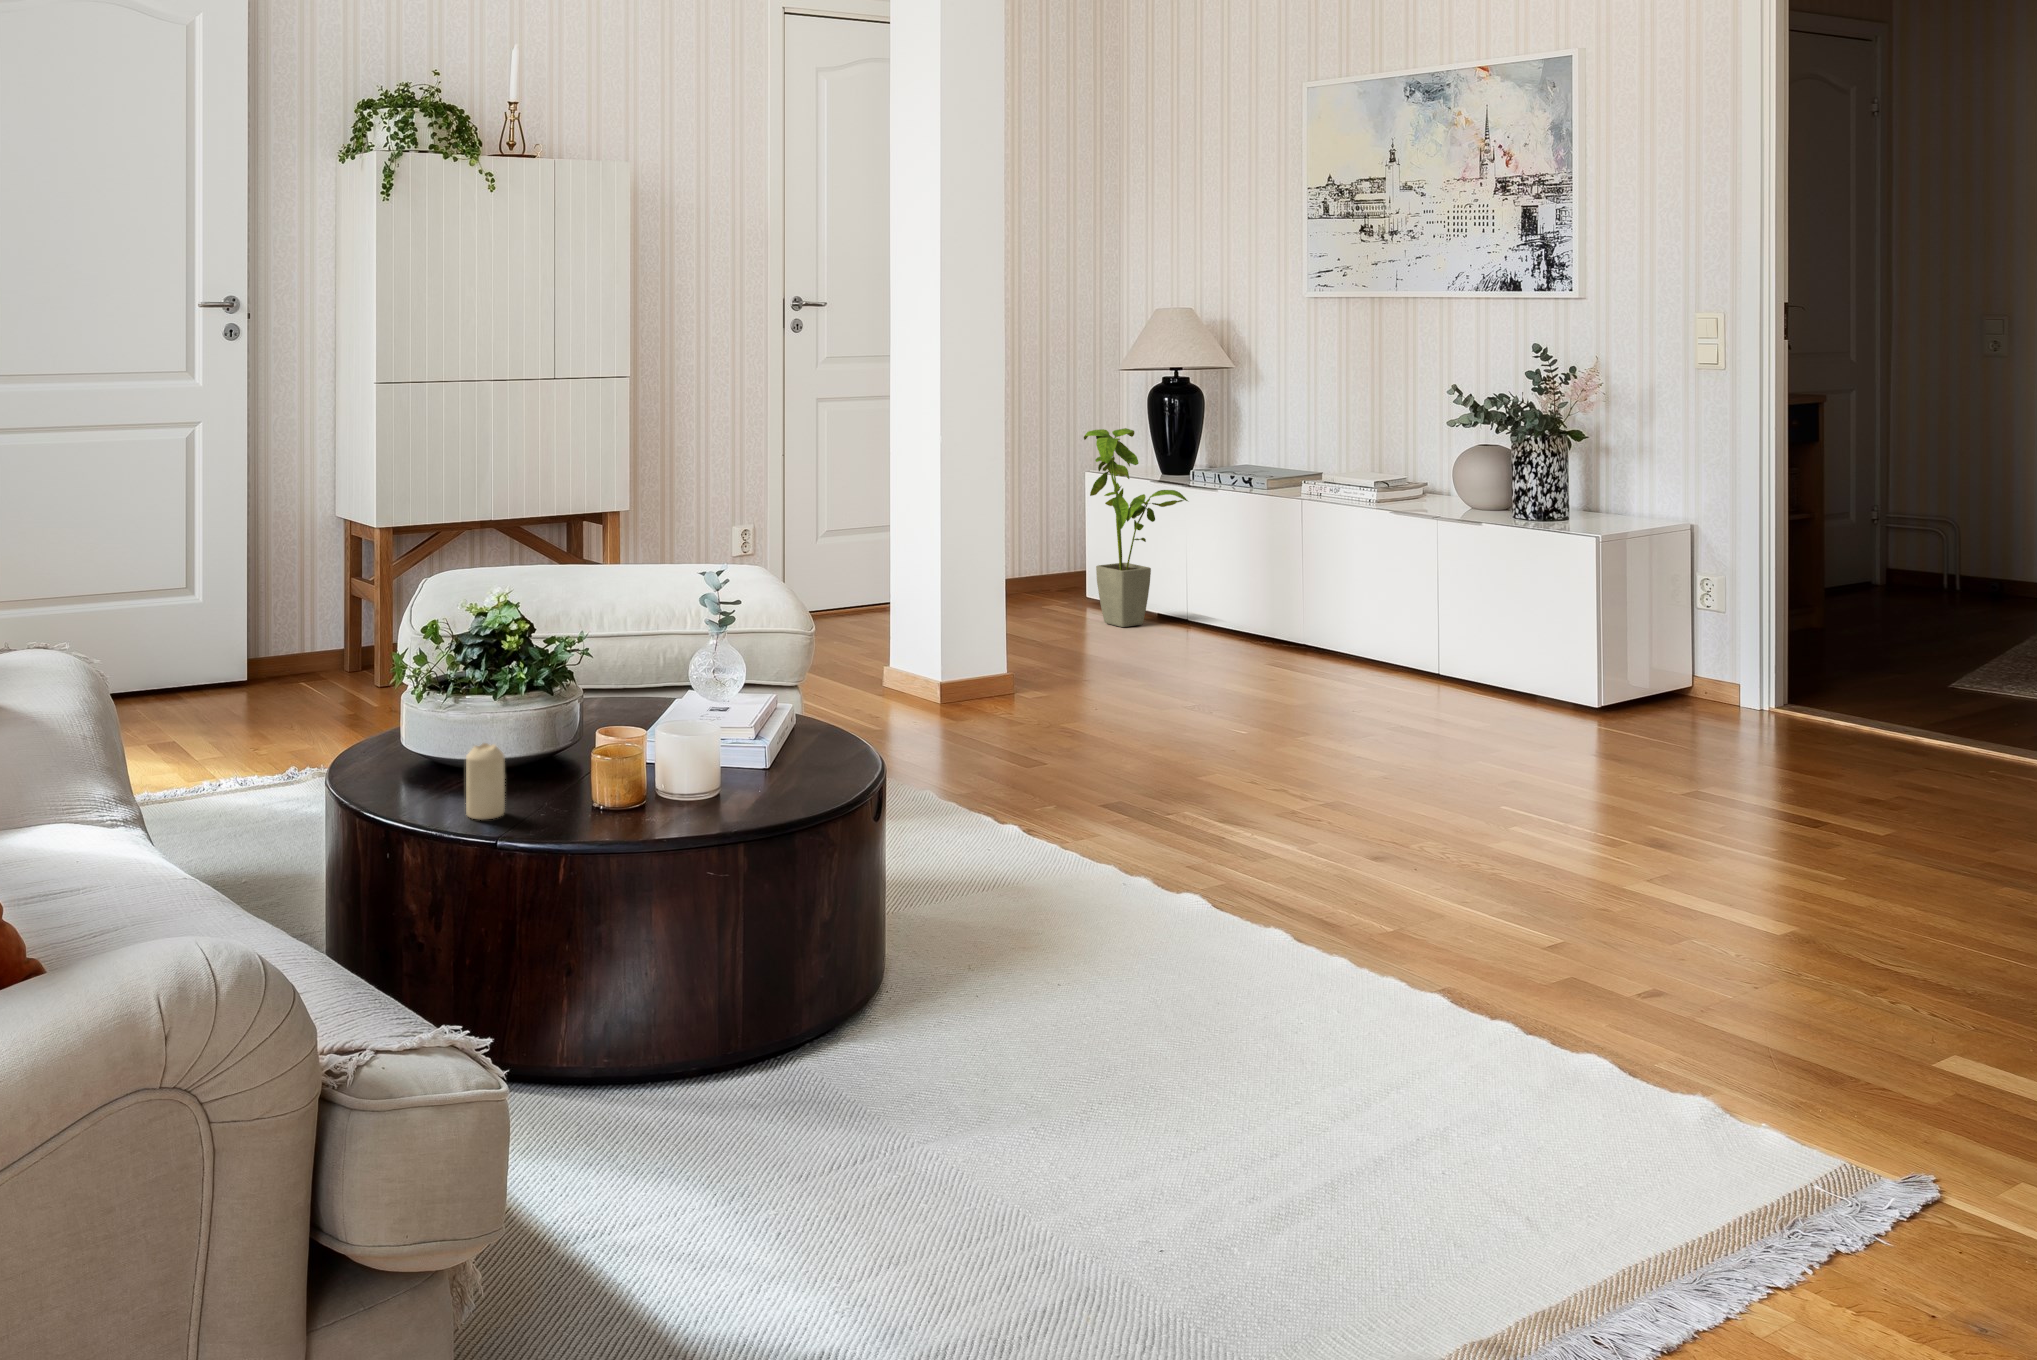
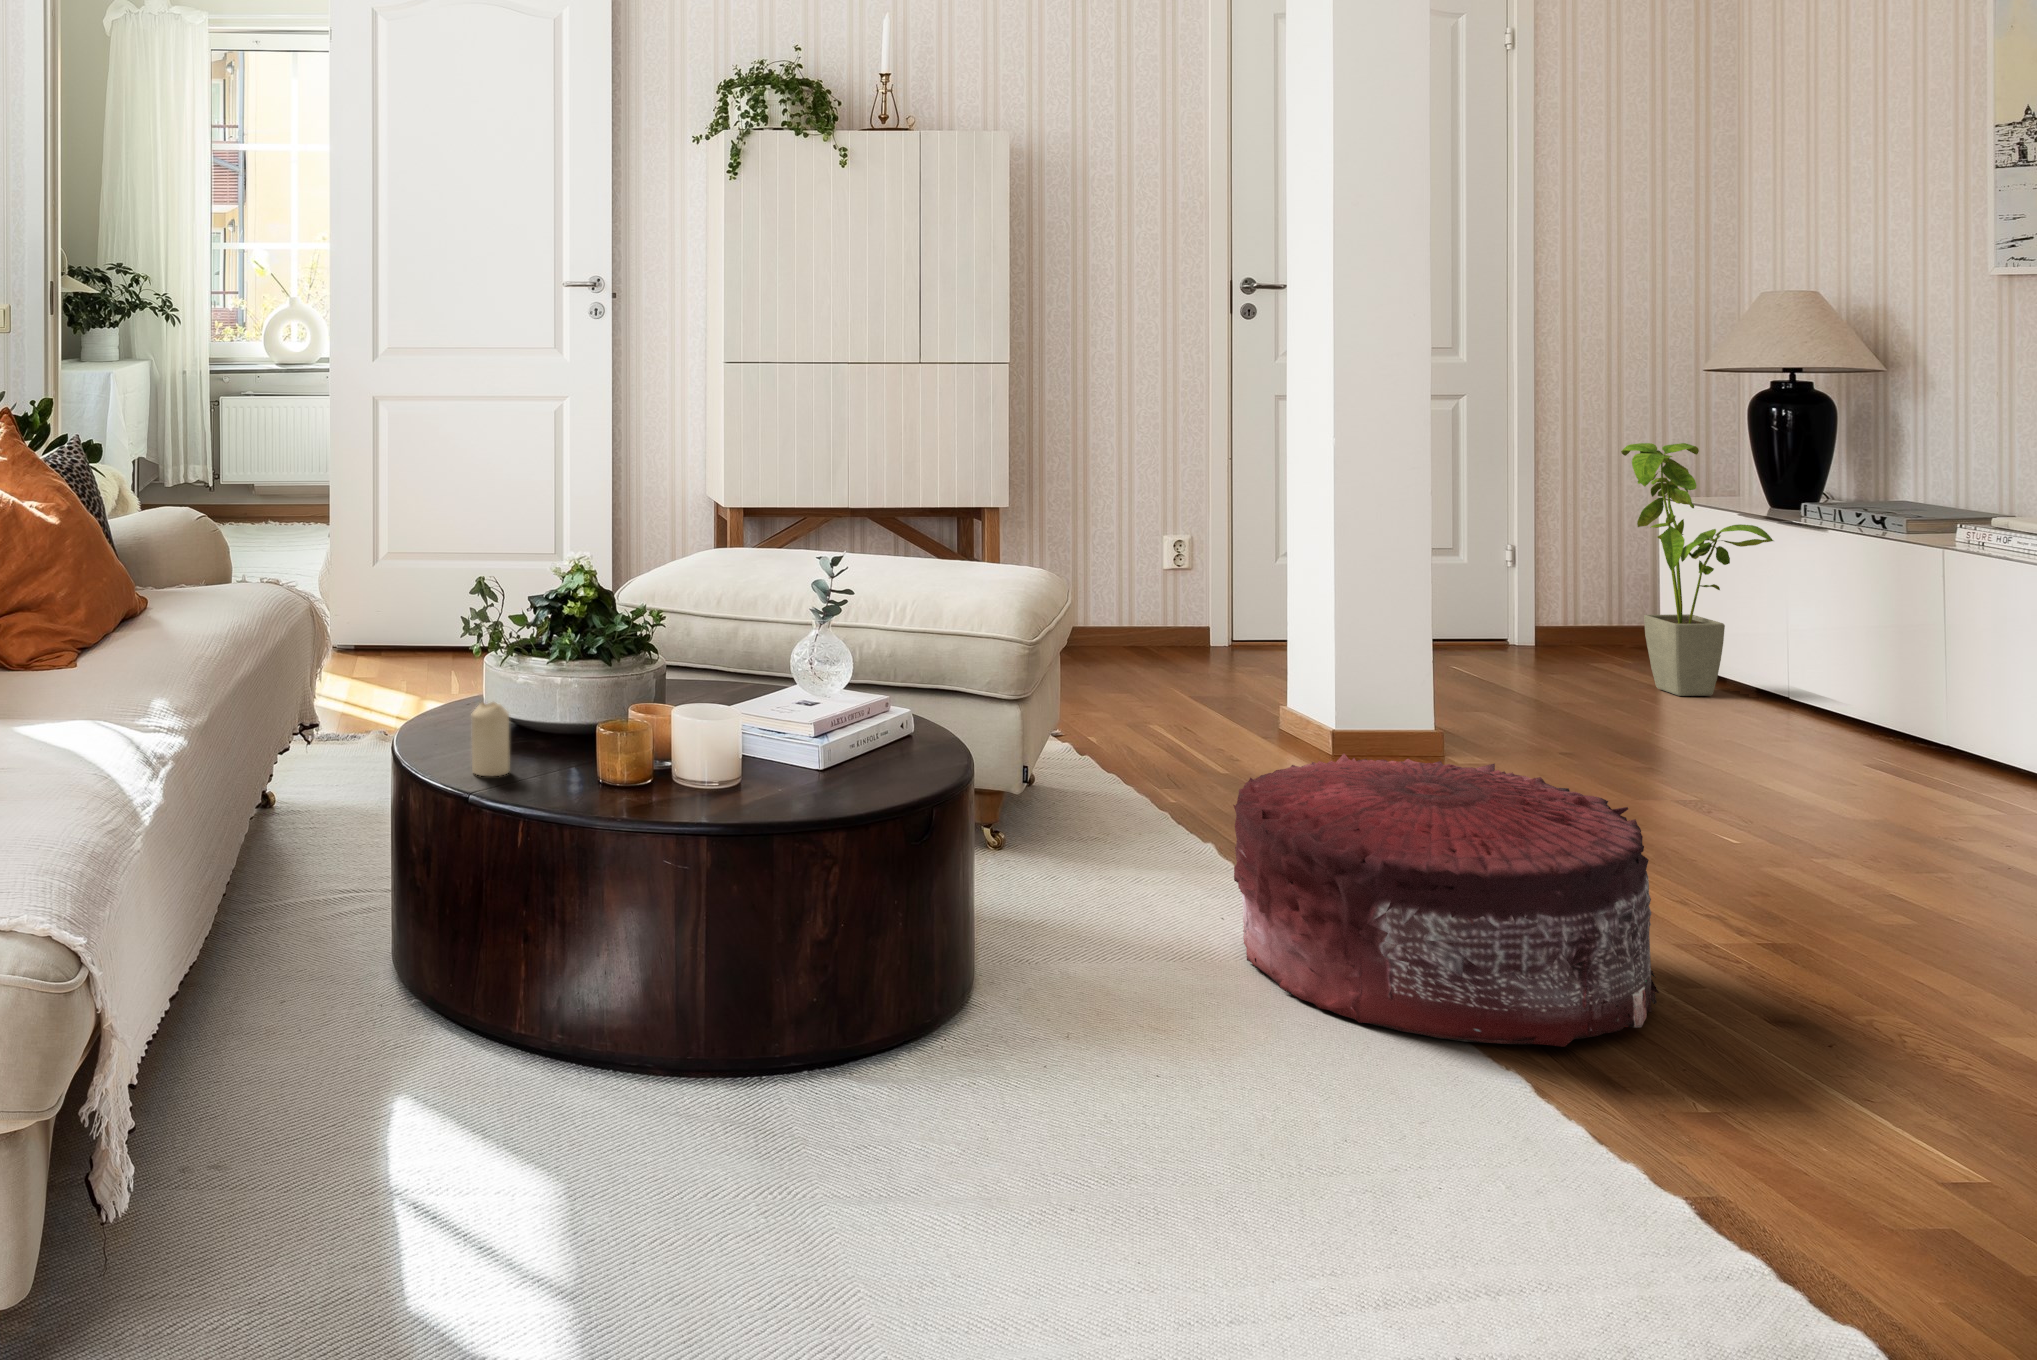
pouf: none [1011,693,1314,914] -> present [1233,754,1659,1047]

